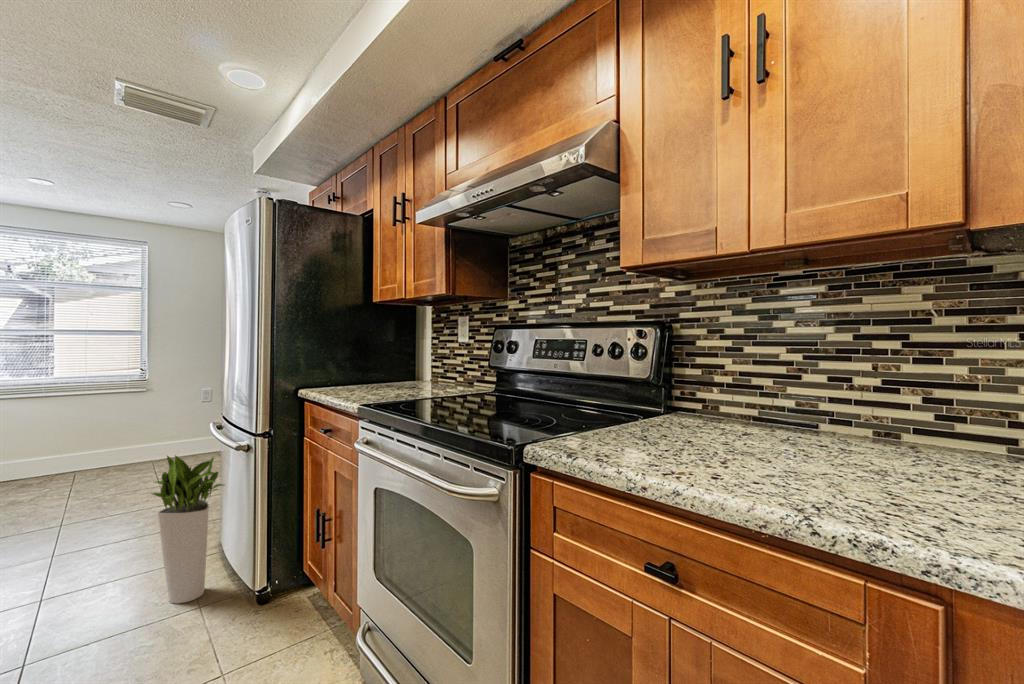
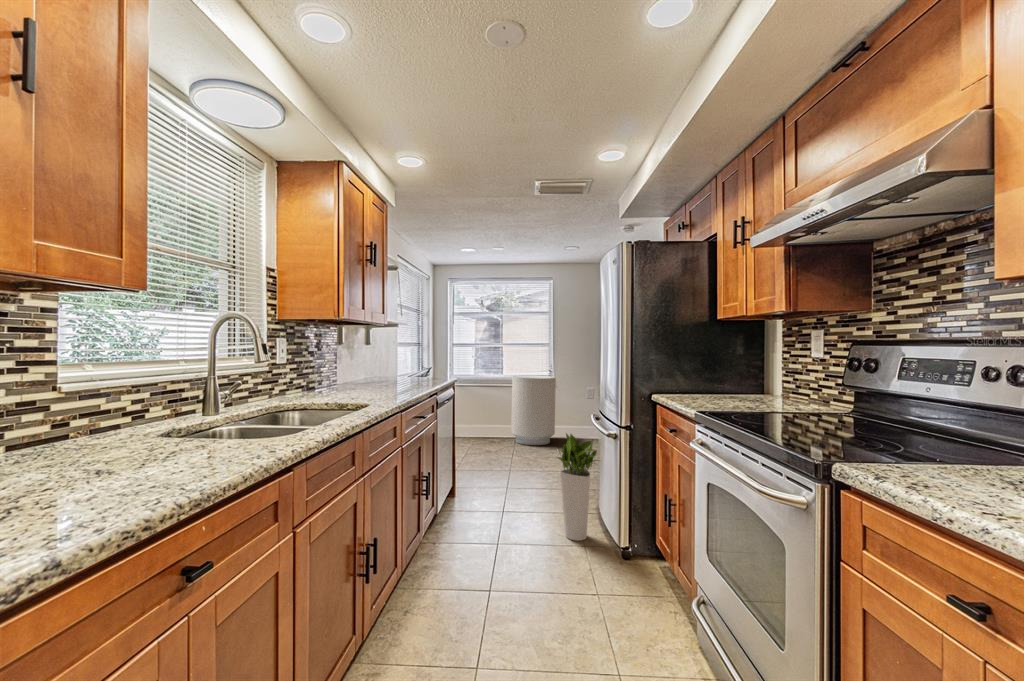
trash can: none [58,377,142,480] -> present [511,375,556,445]

